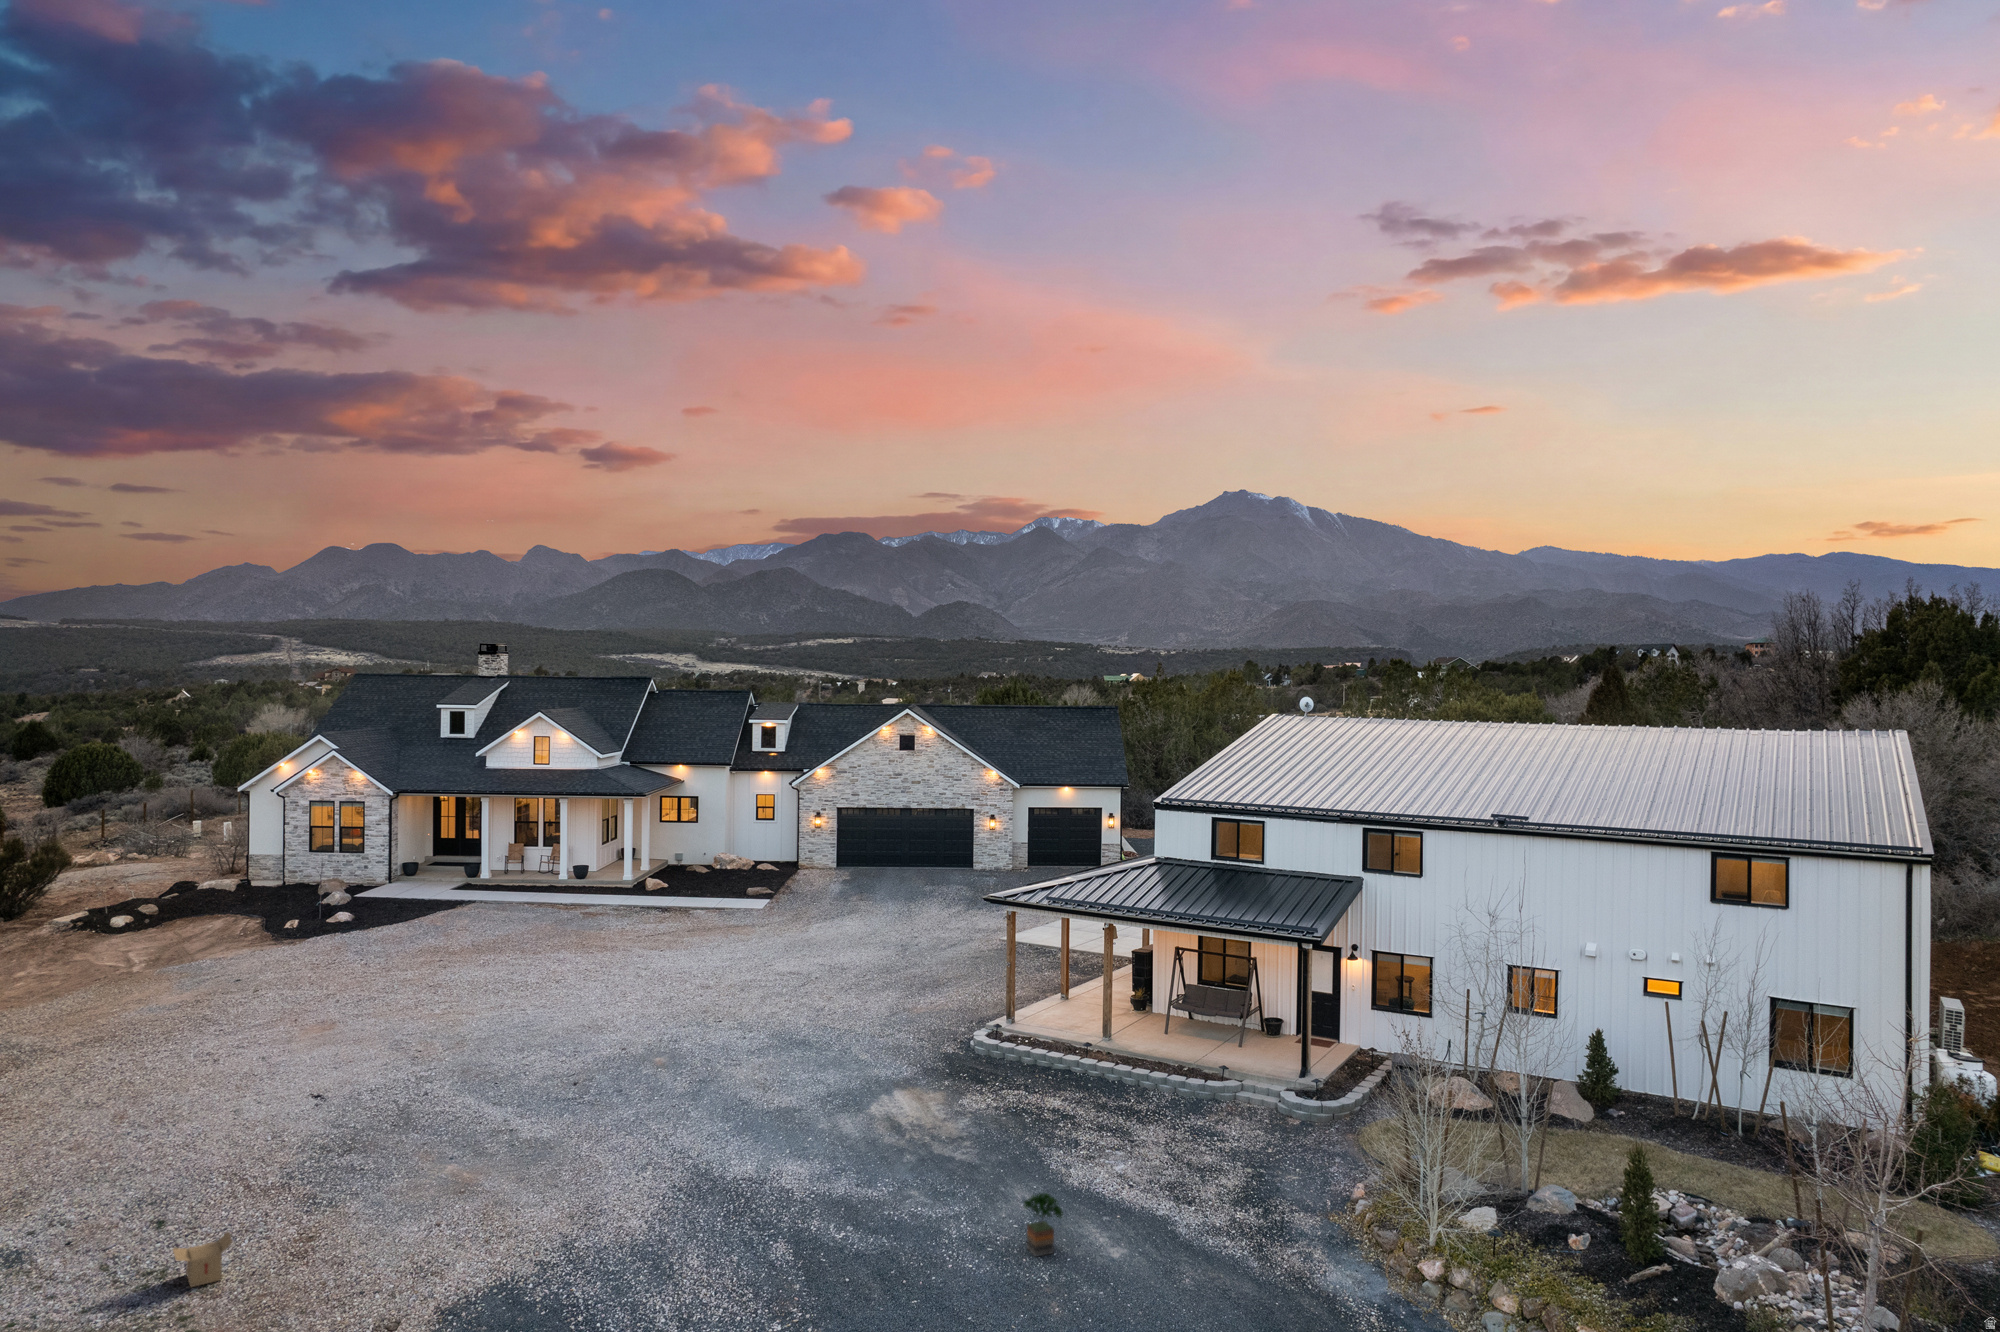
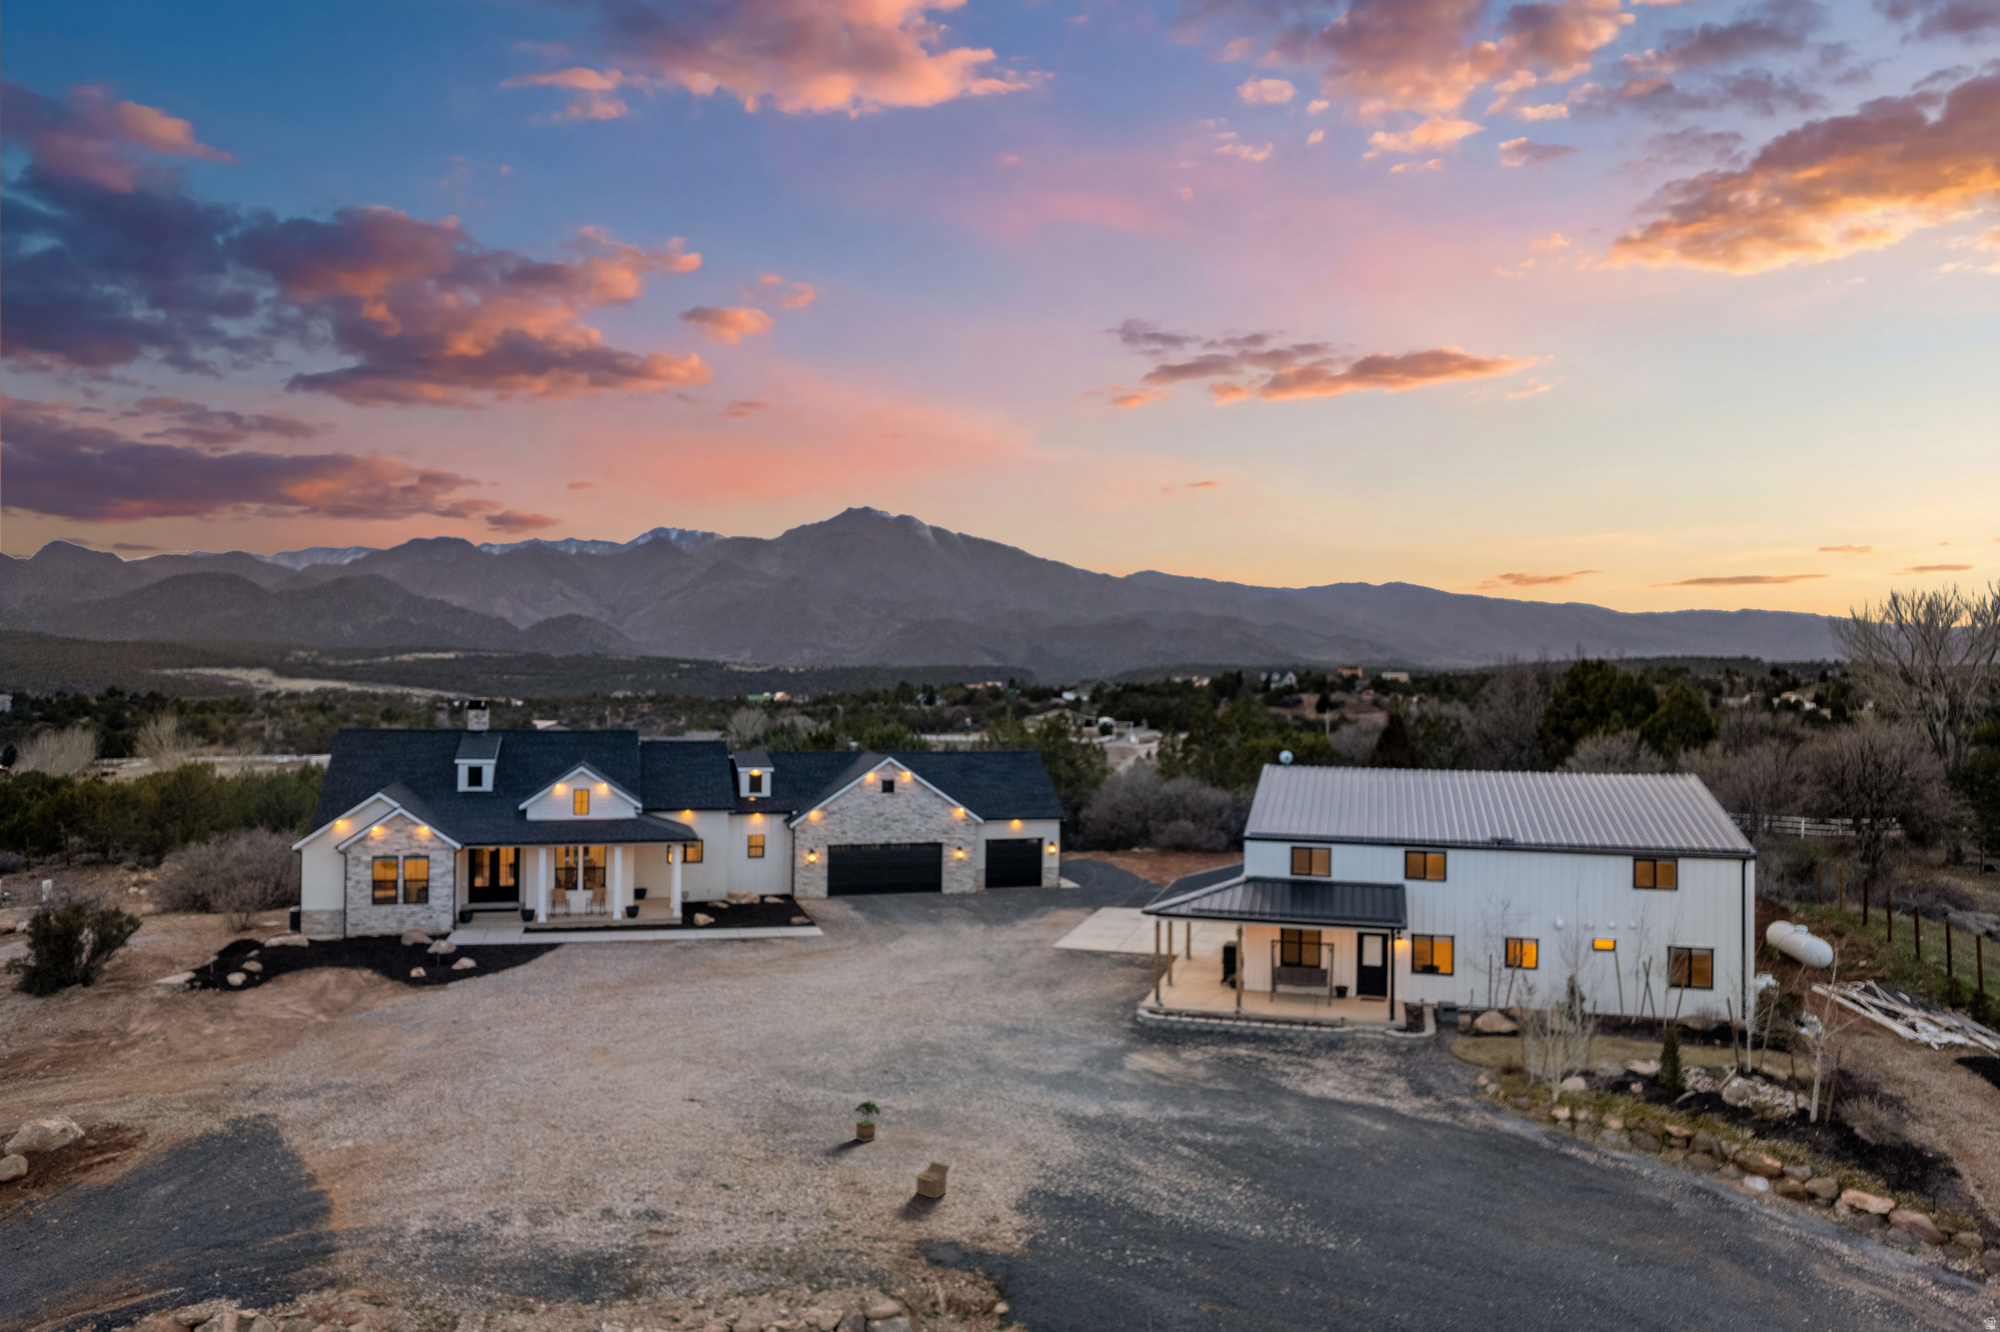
potted tree: present [1024,1193,1063,1256] -> present [855,1102,880,1142]

